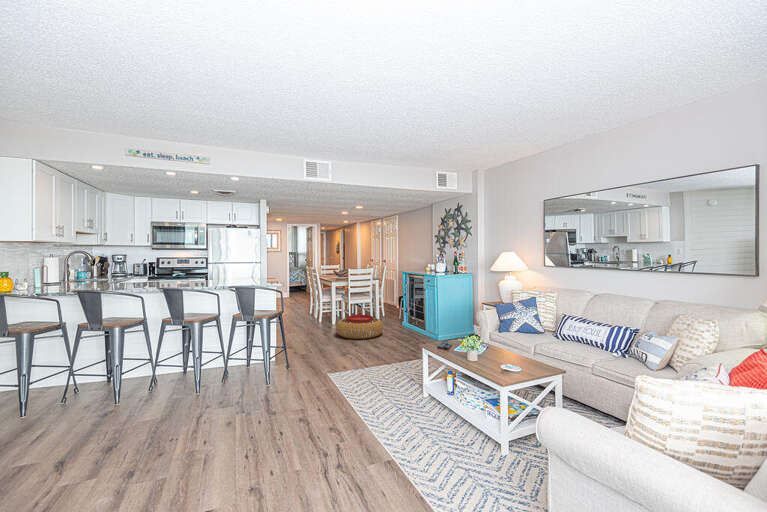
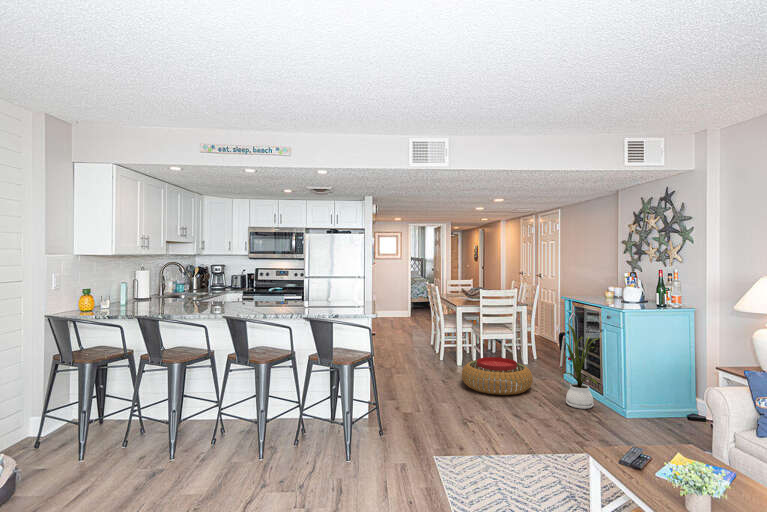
house plant: none [401,288,425,341] -> present [563,324,597,409]

